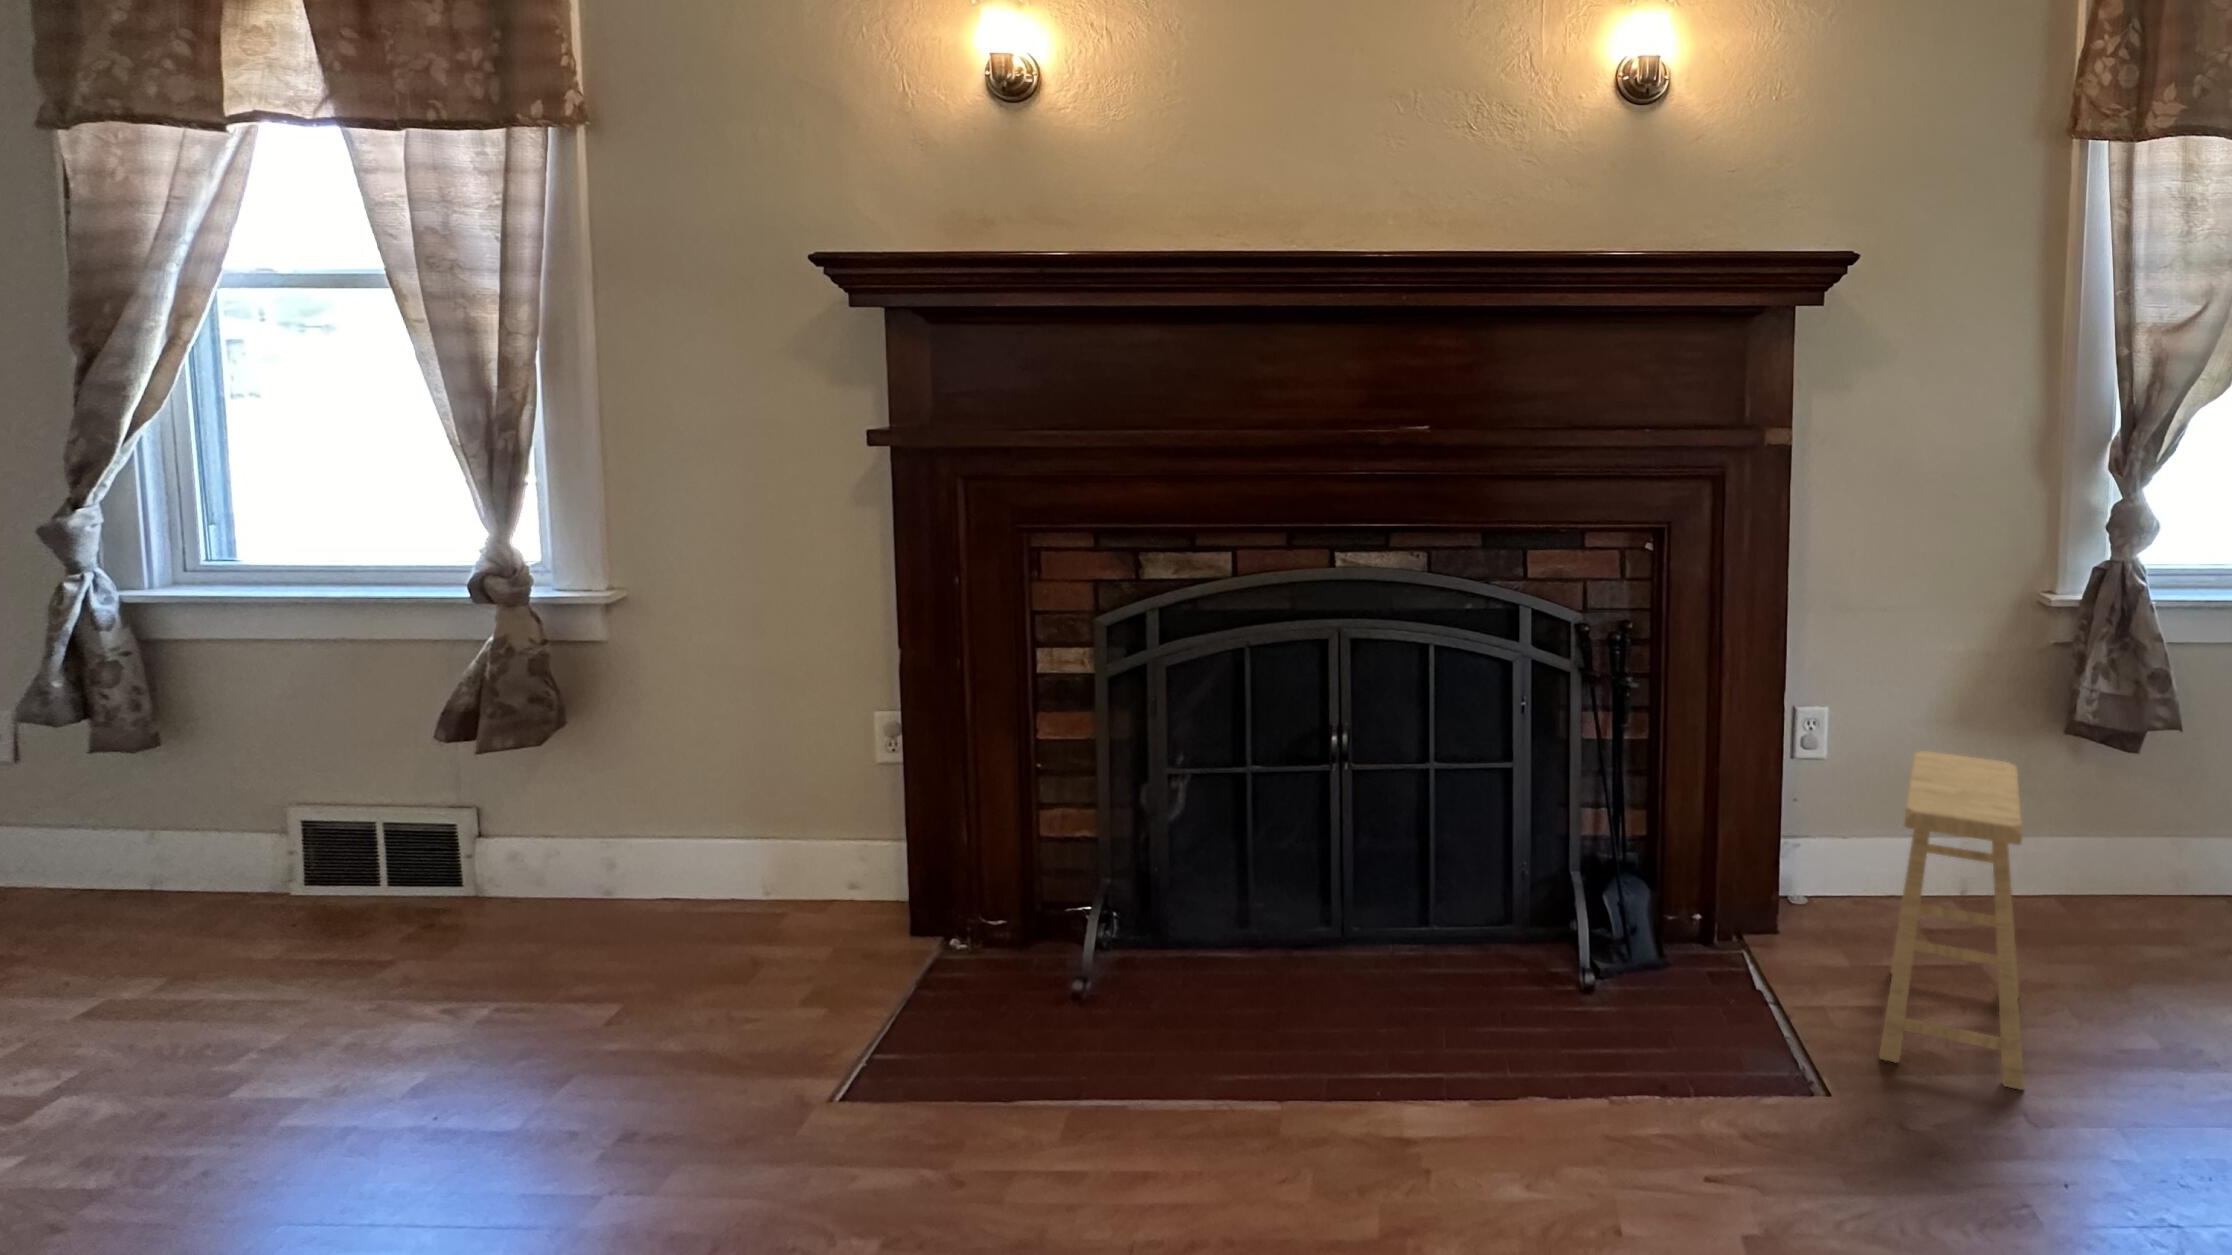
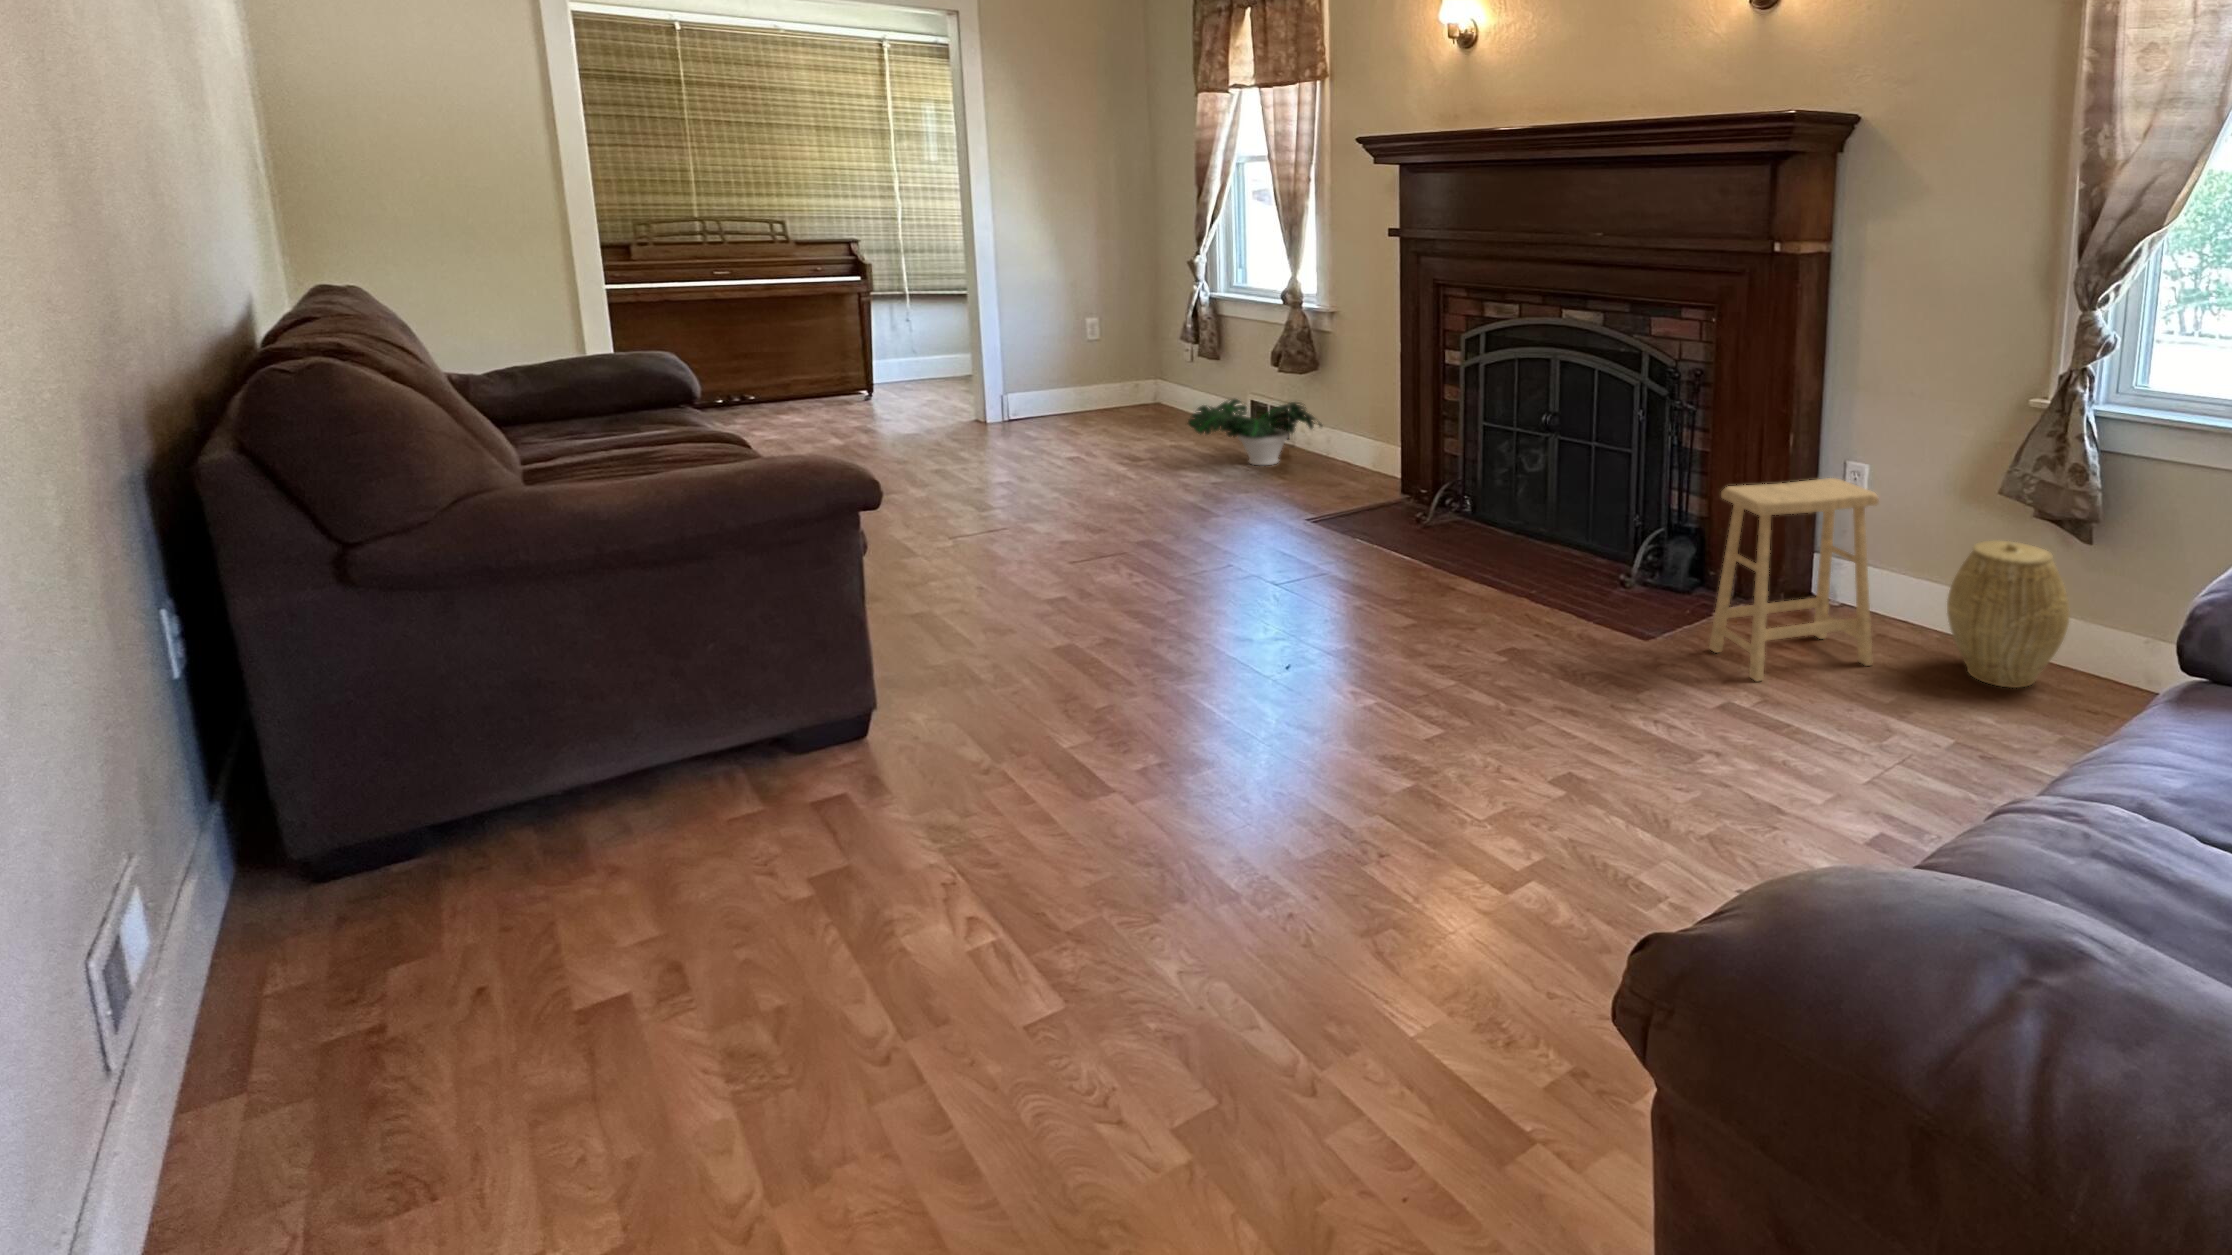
woven basket: none [2028,778,2183,966] -> present [1947,540,2070,688]
potted plant: none [252,802,630,977] -> present [1188,399,1322,466]

